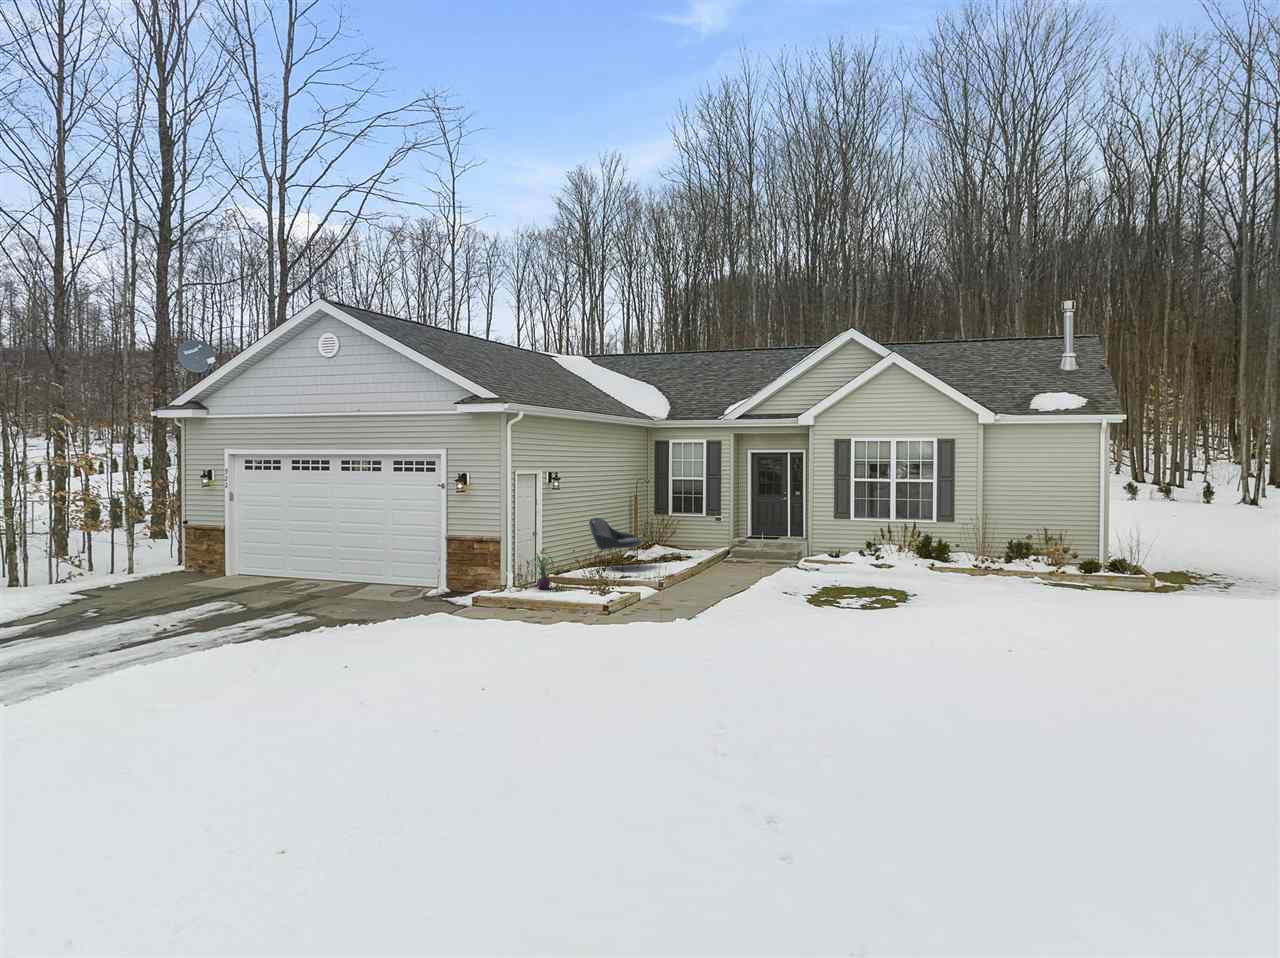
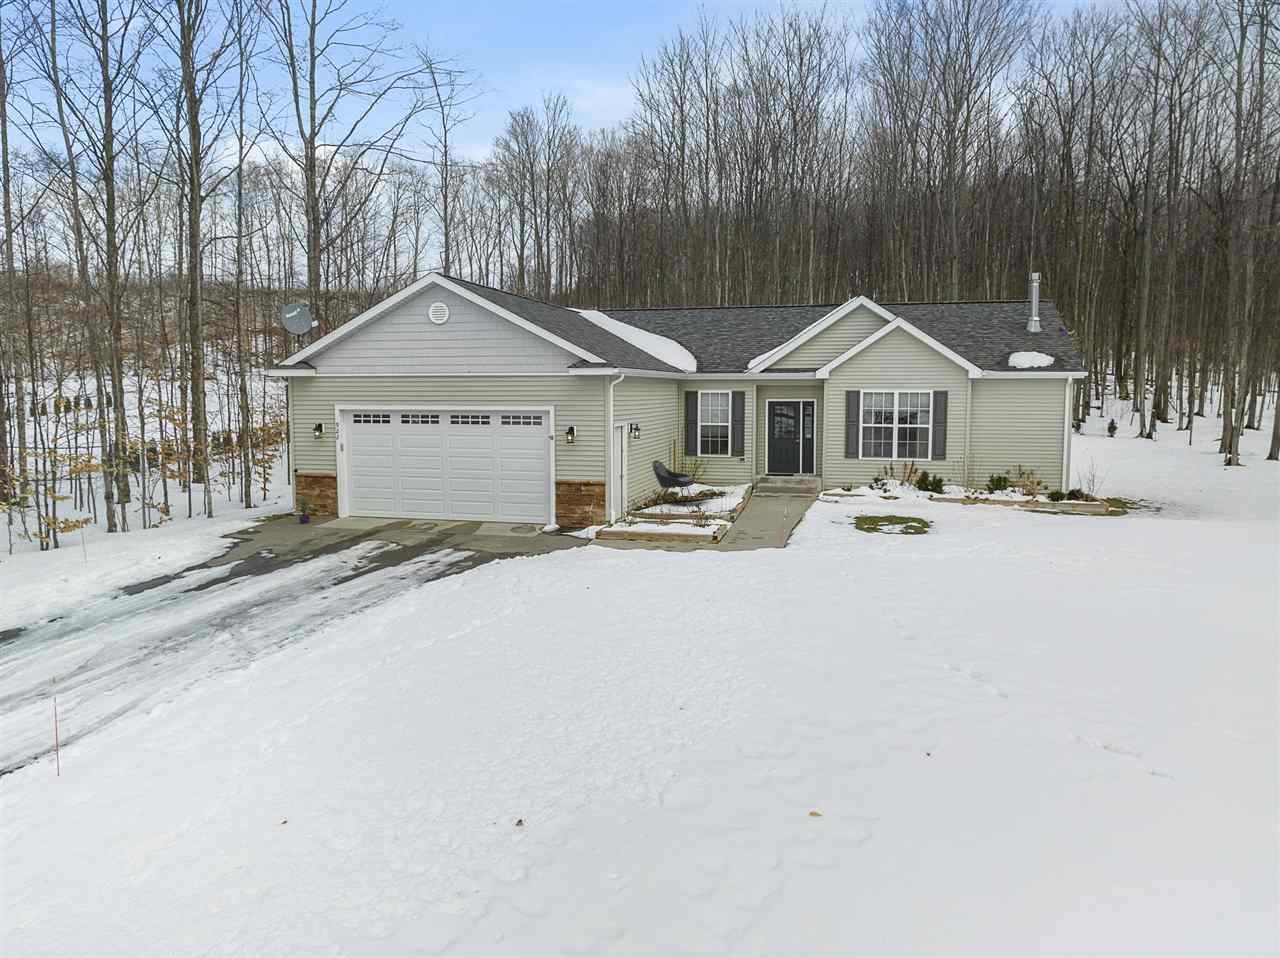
decorative plant: present [533,554,551,589] -> present [299,496,310,523]

